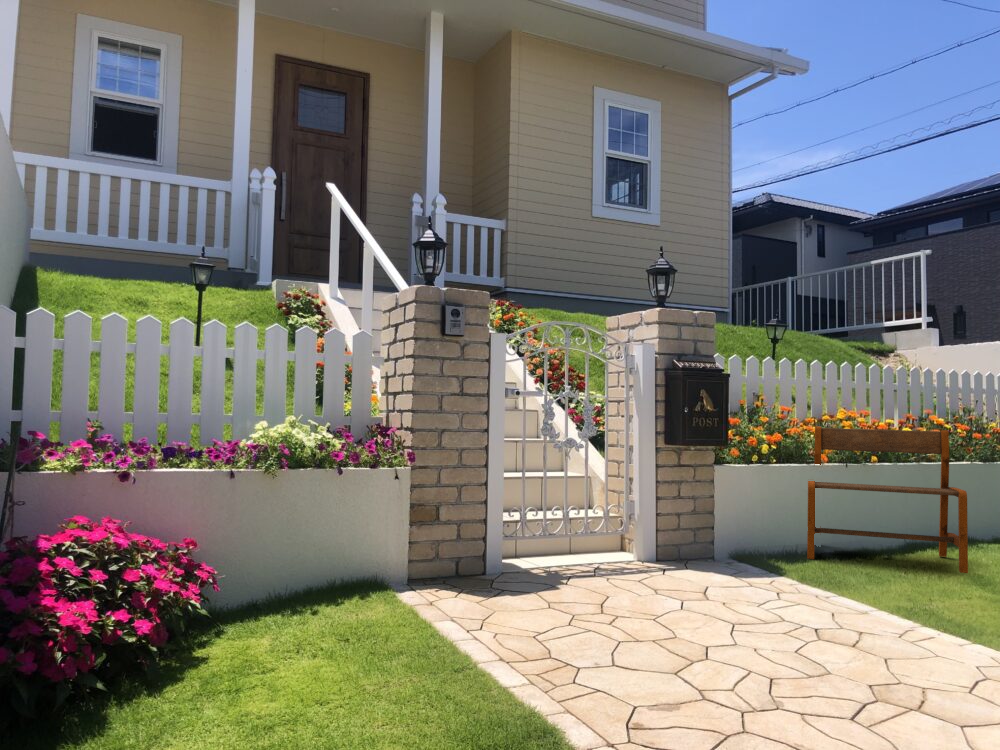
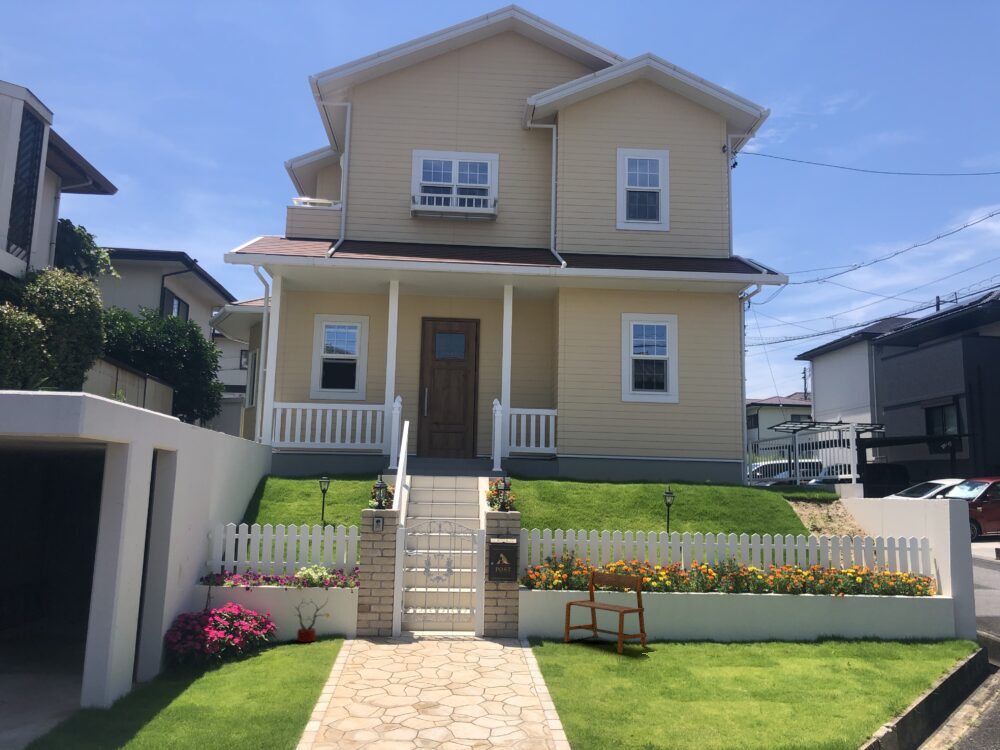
decorative plant: none [249,489,380,611] -> present [297,602,329,642]

